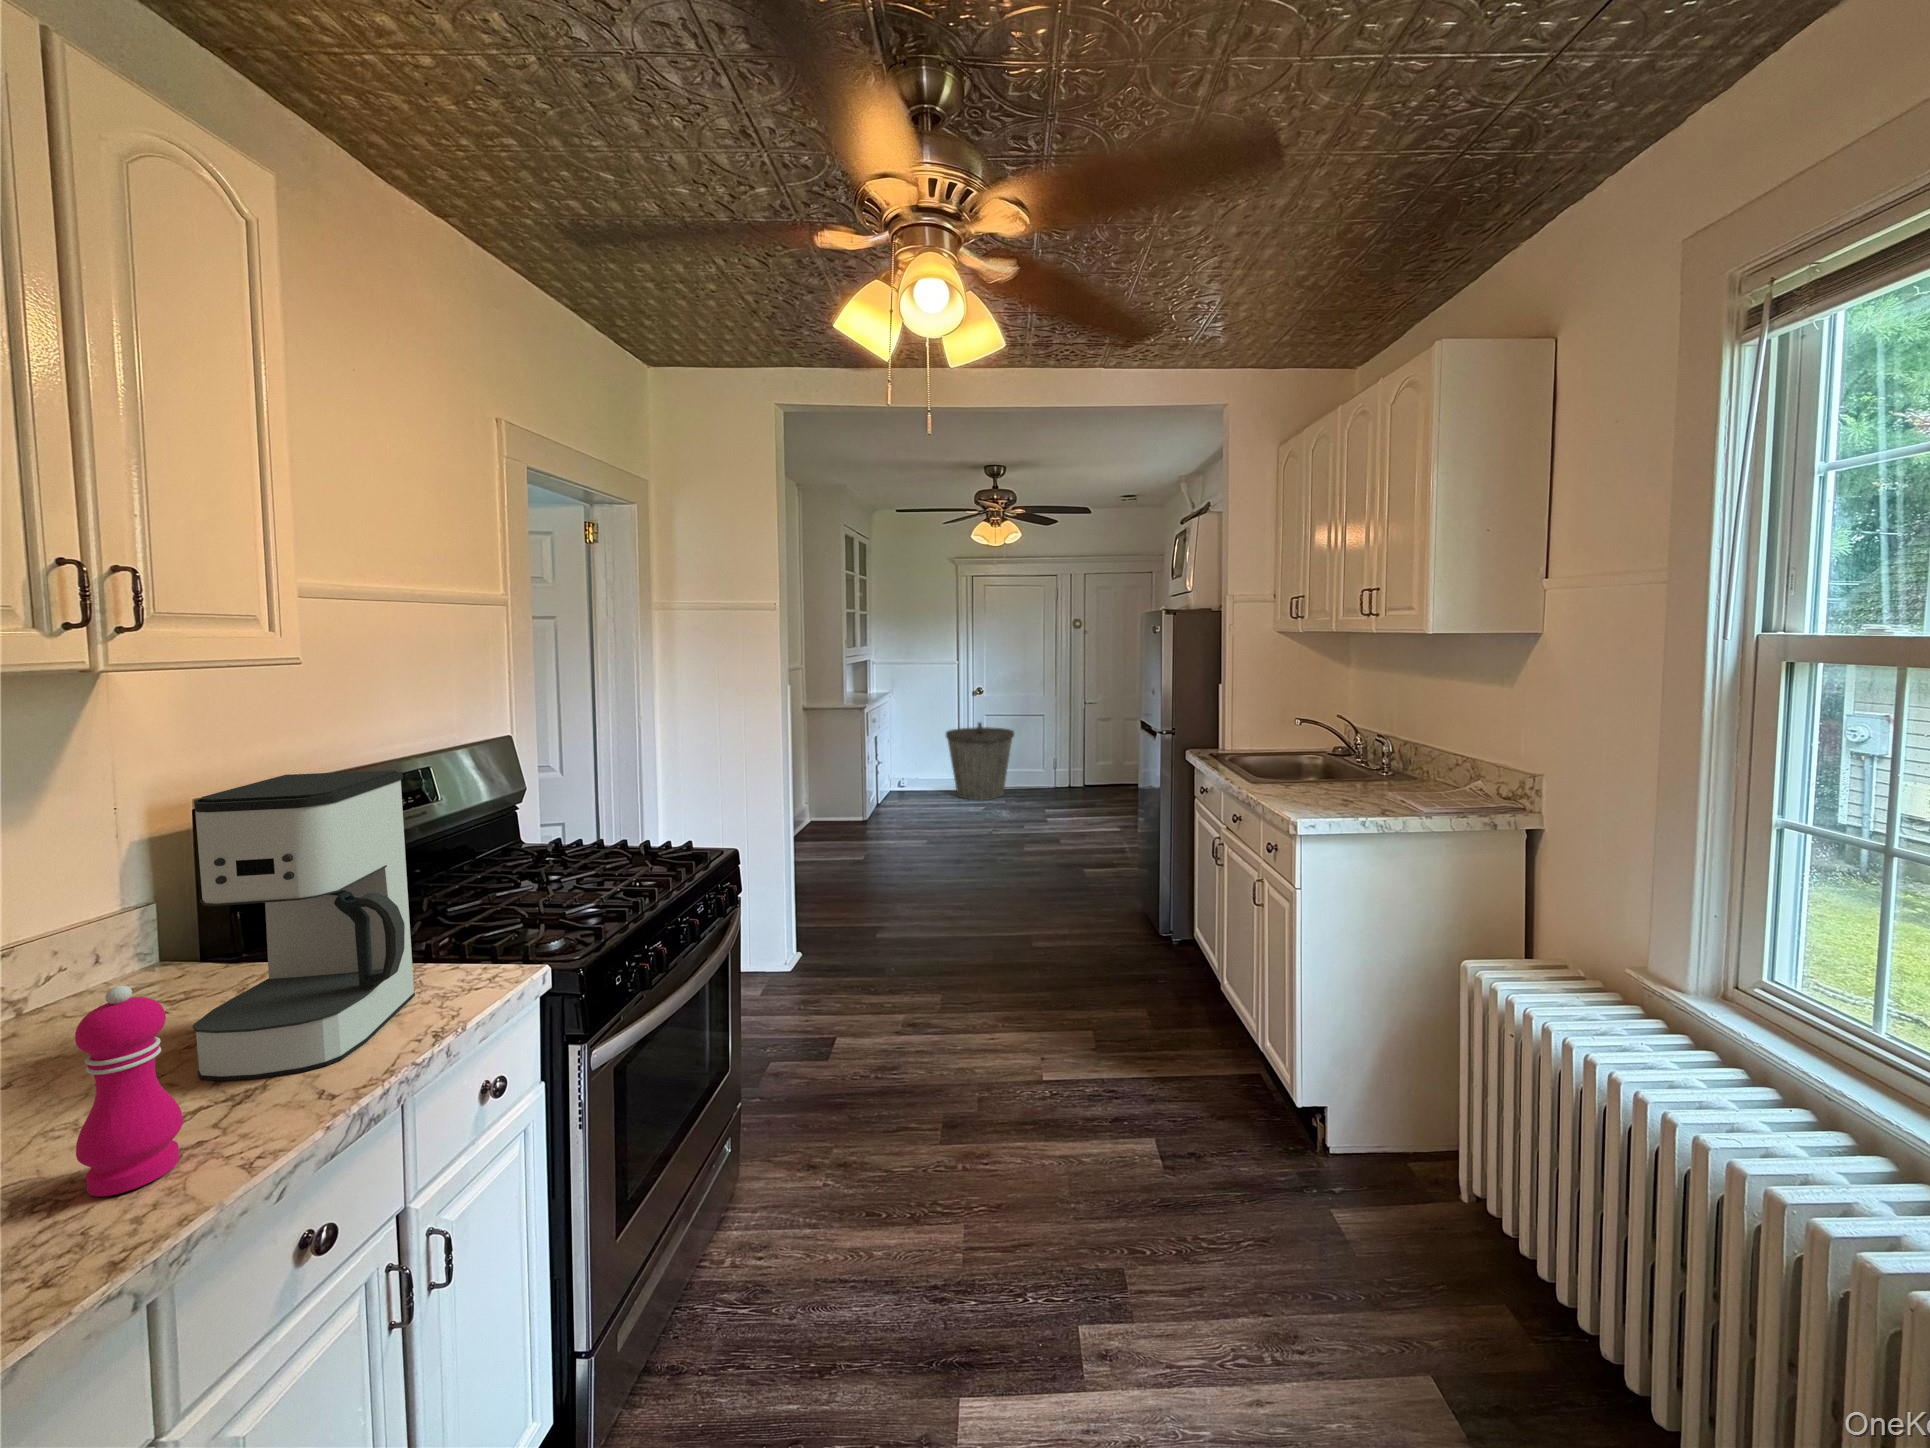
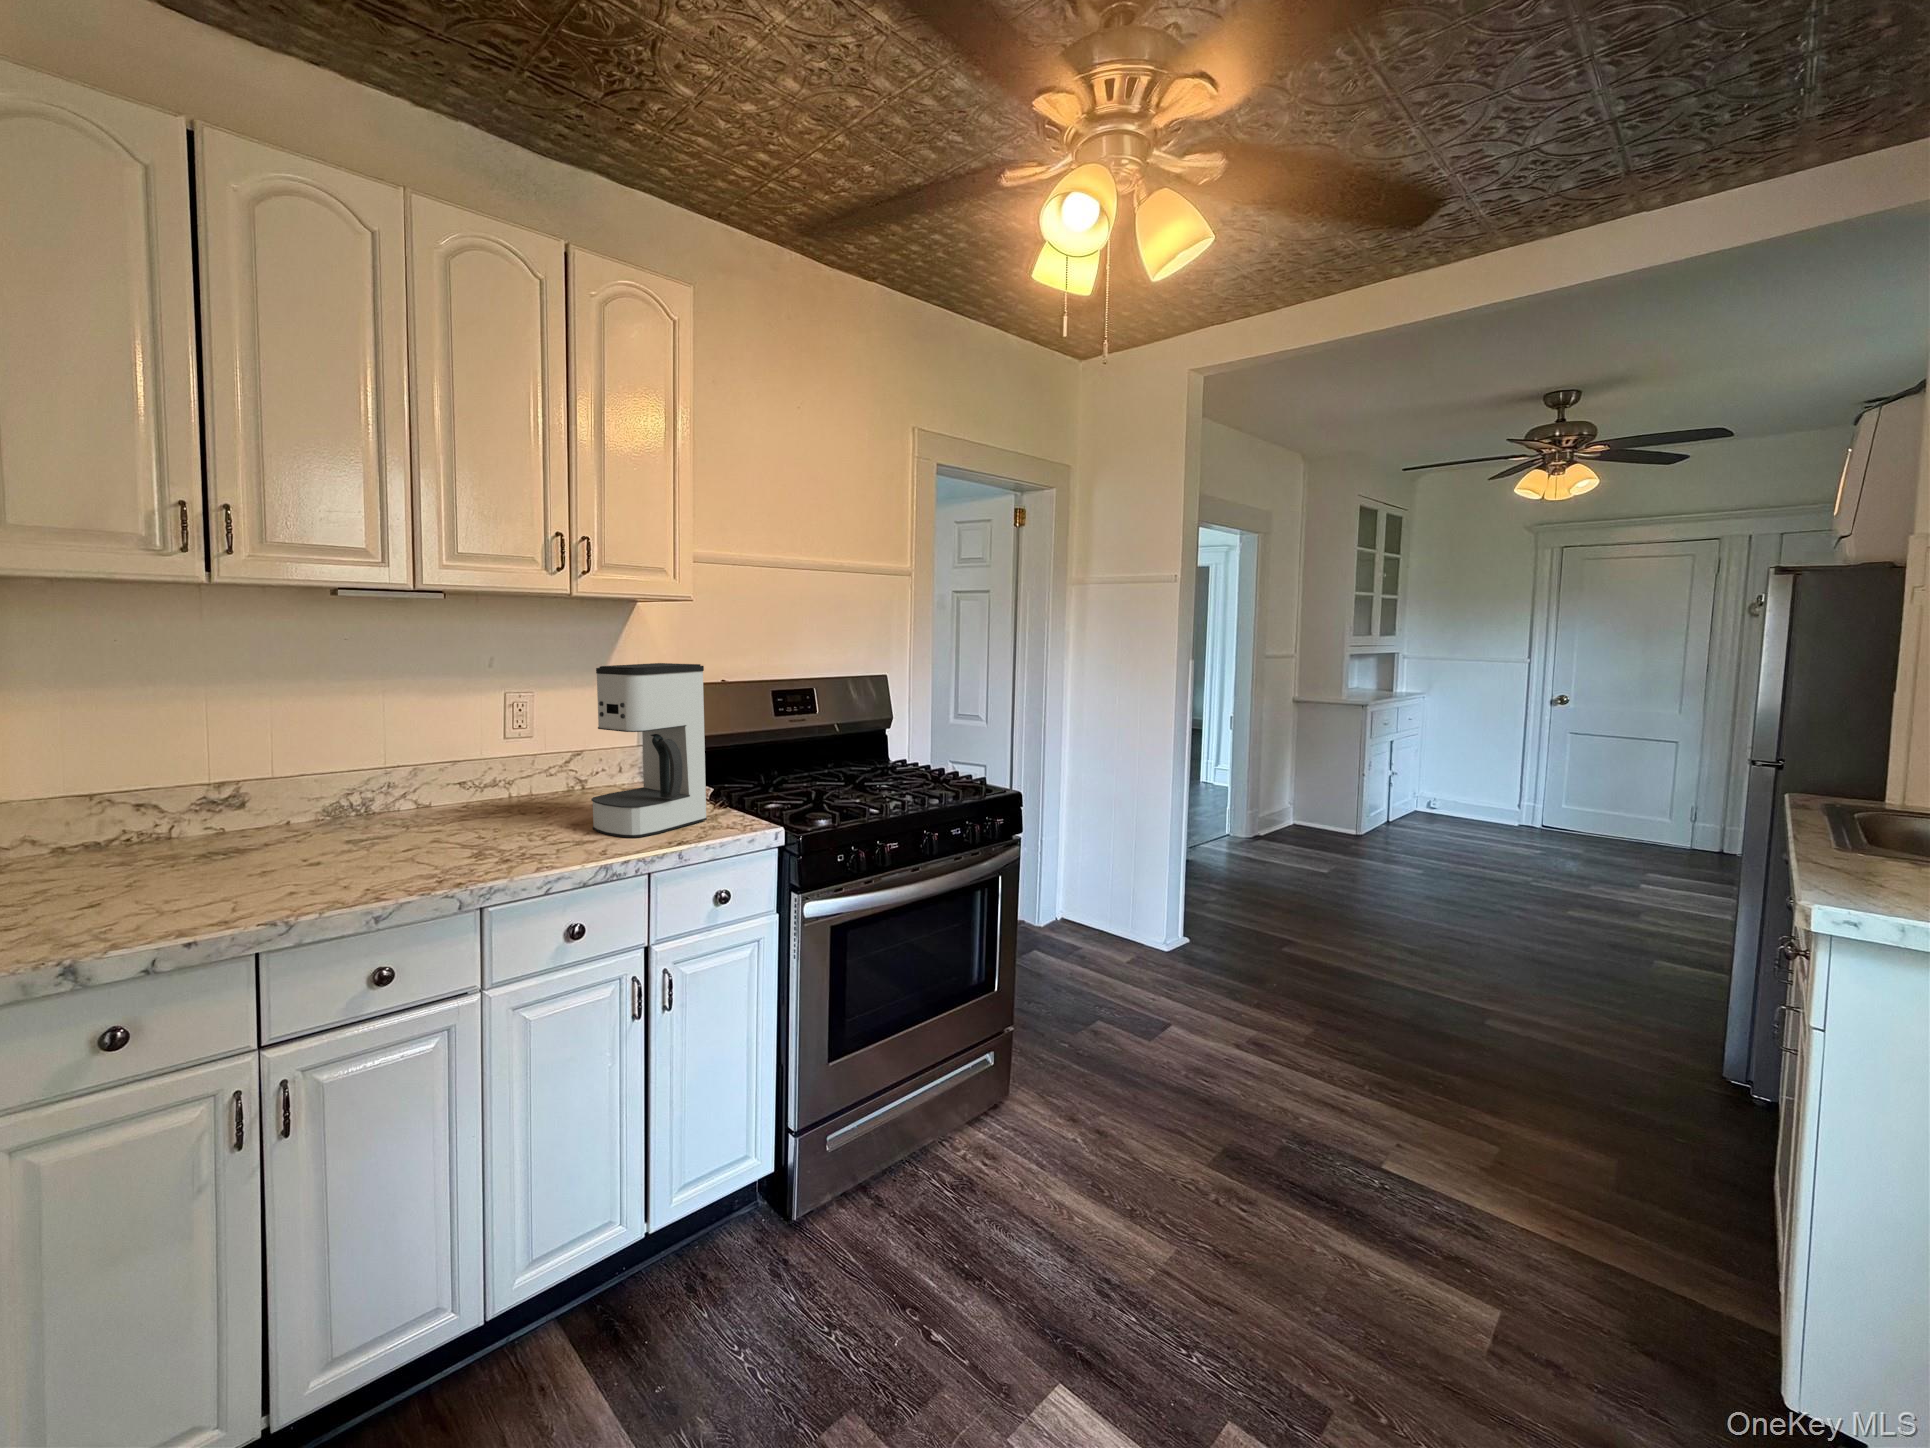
trash can: present [946,723,1014,800] -> none [1496,735,1618,844]
pepper mill: present [75,986,183,1197] -> none [505,750,547,858]

